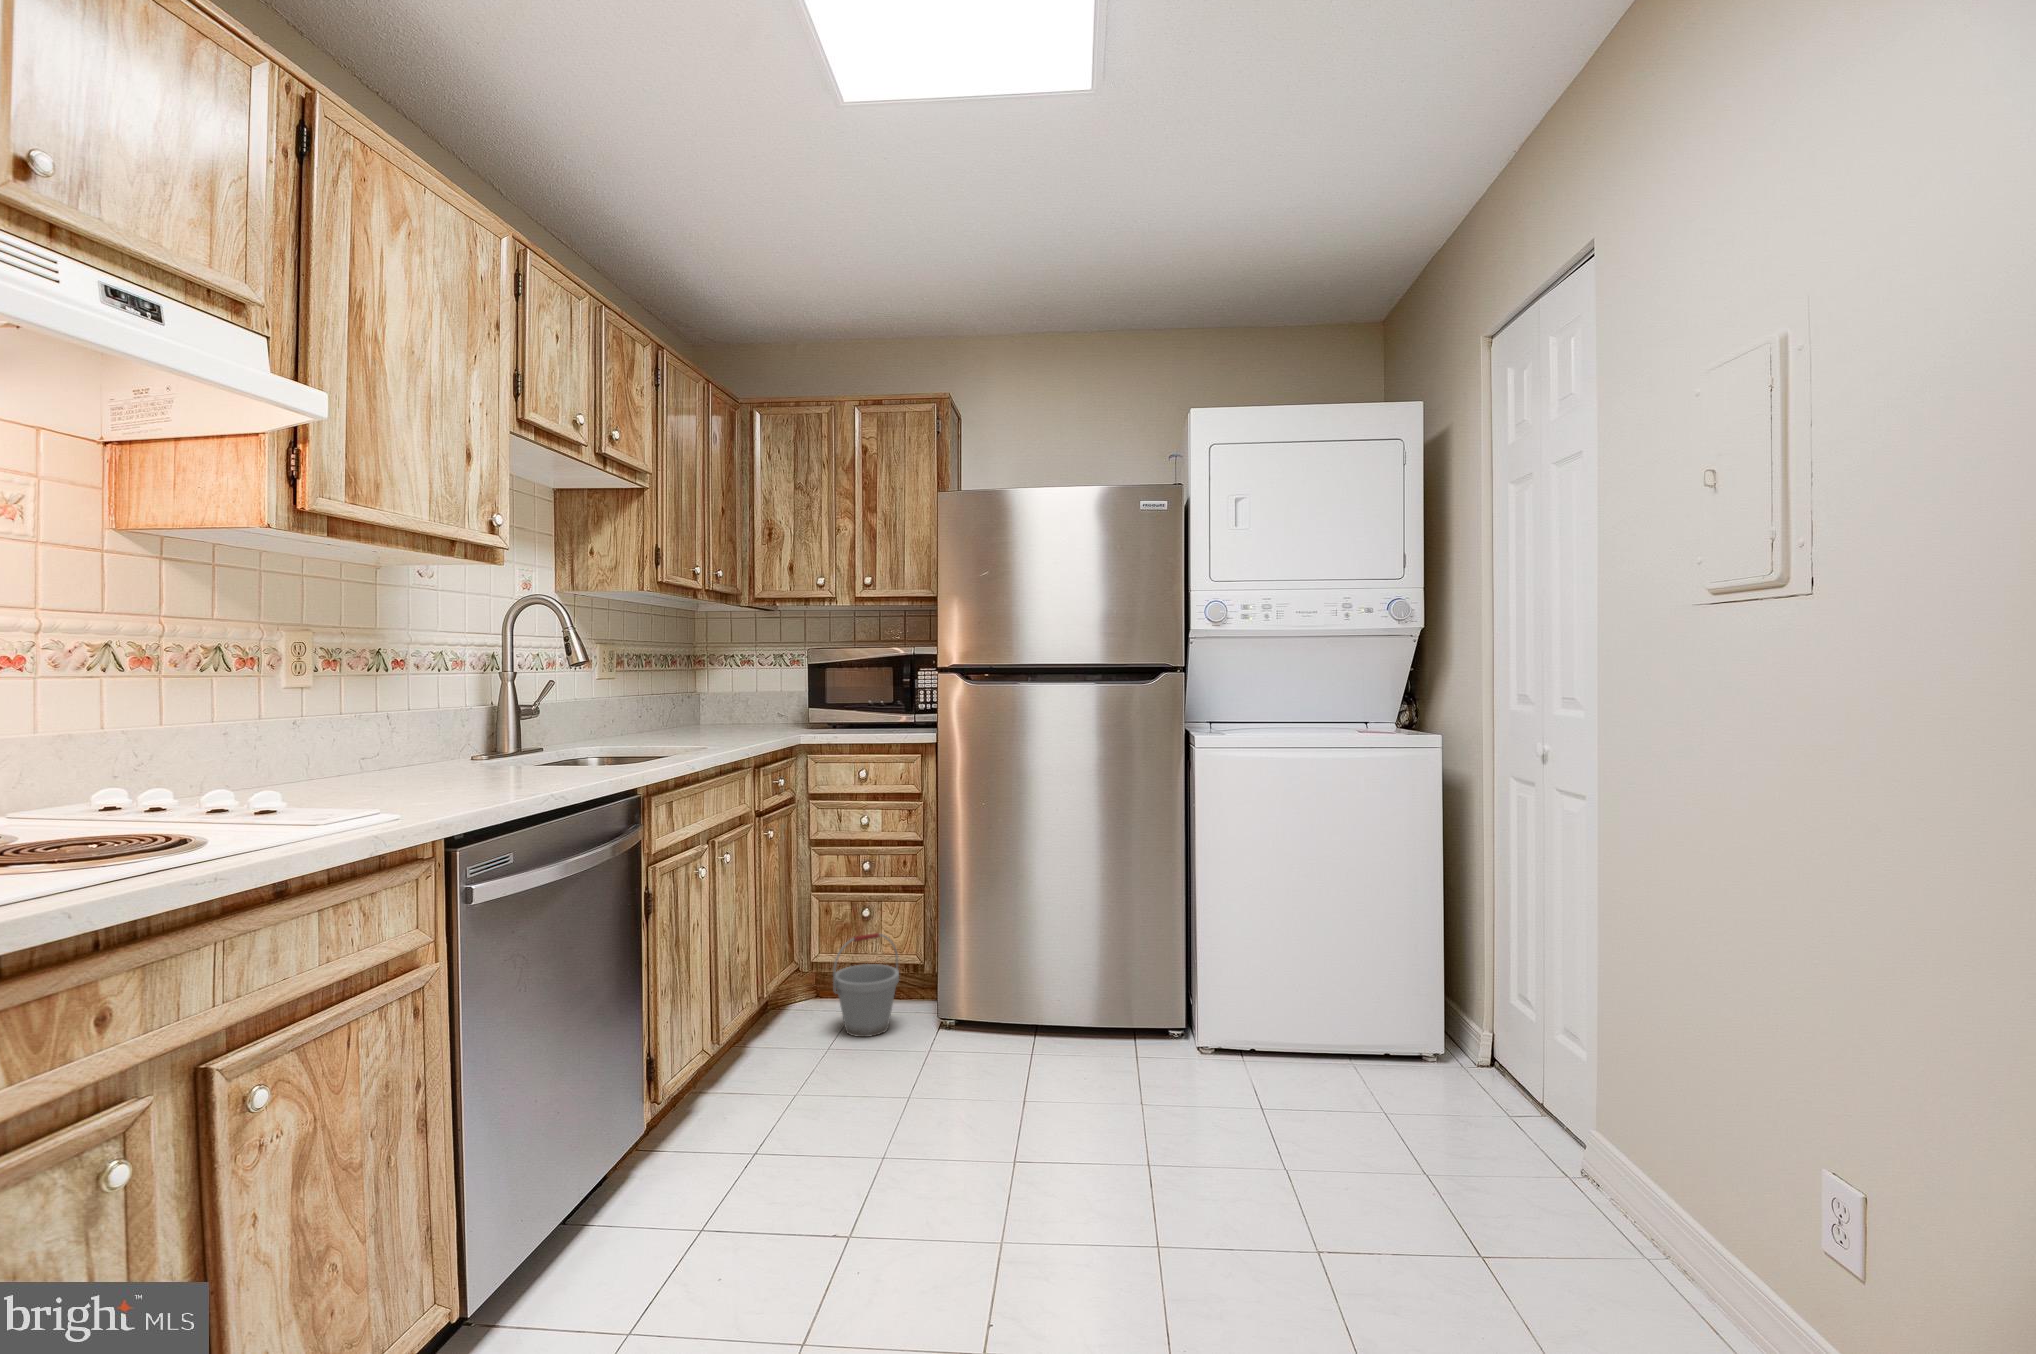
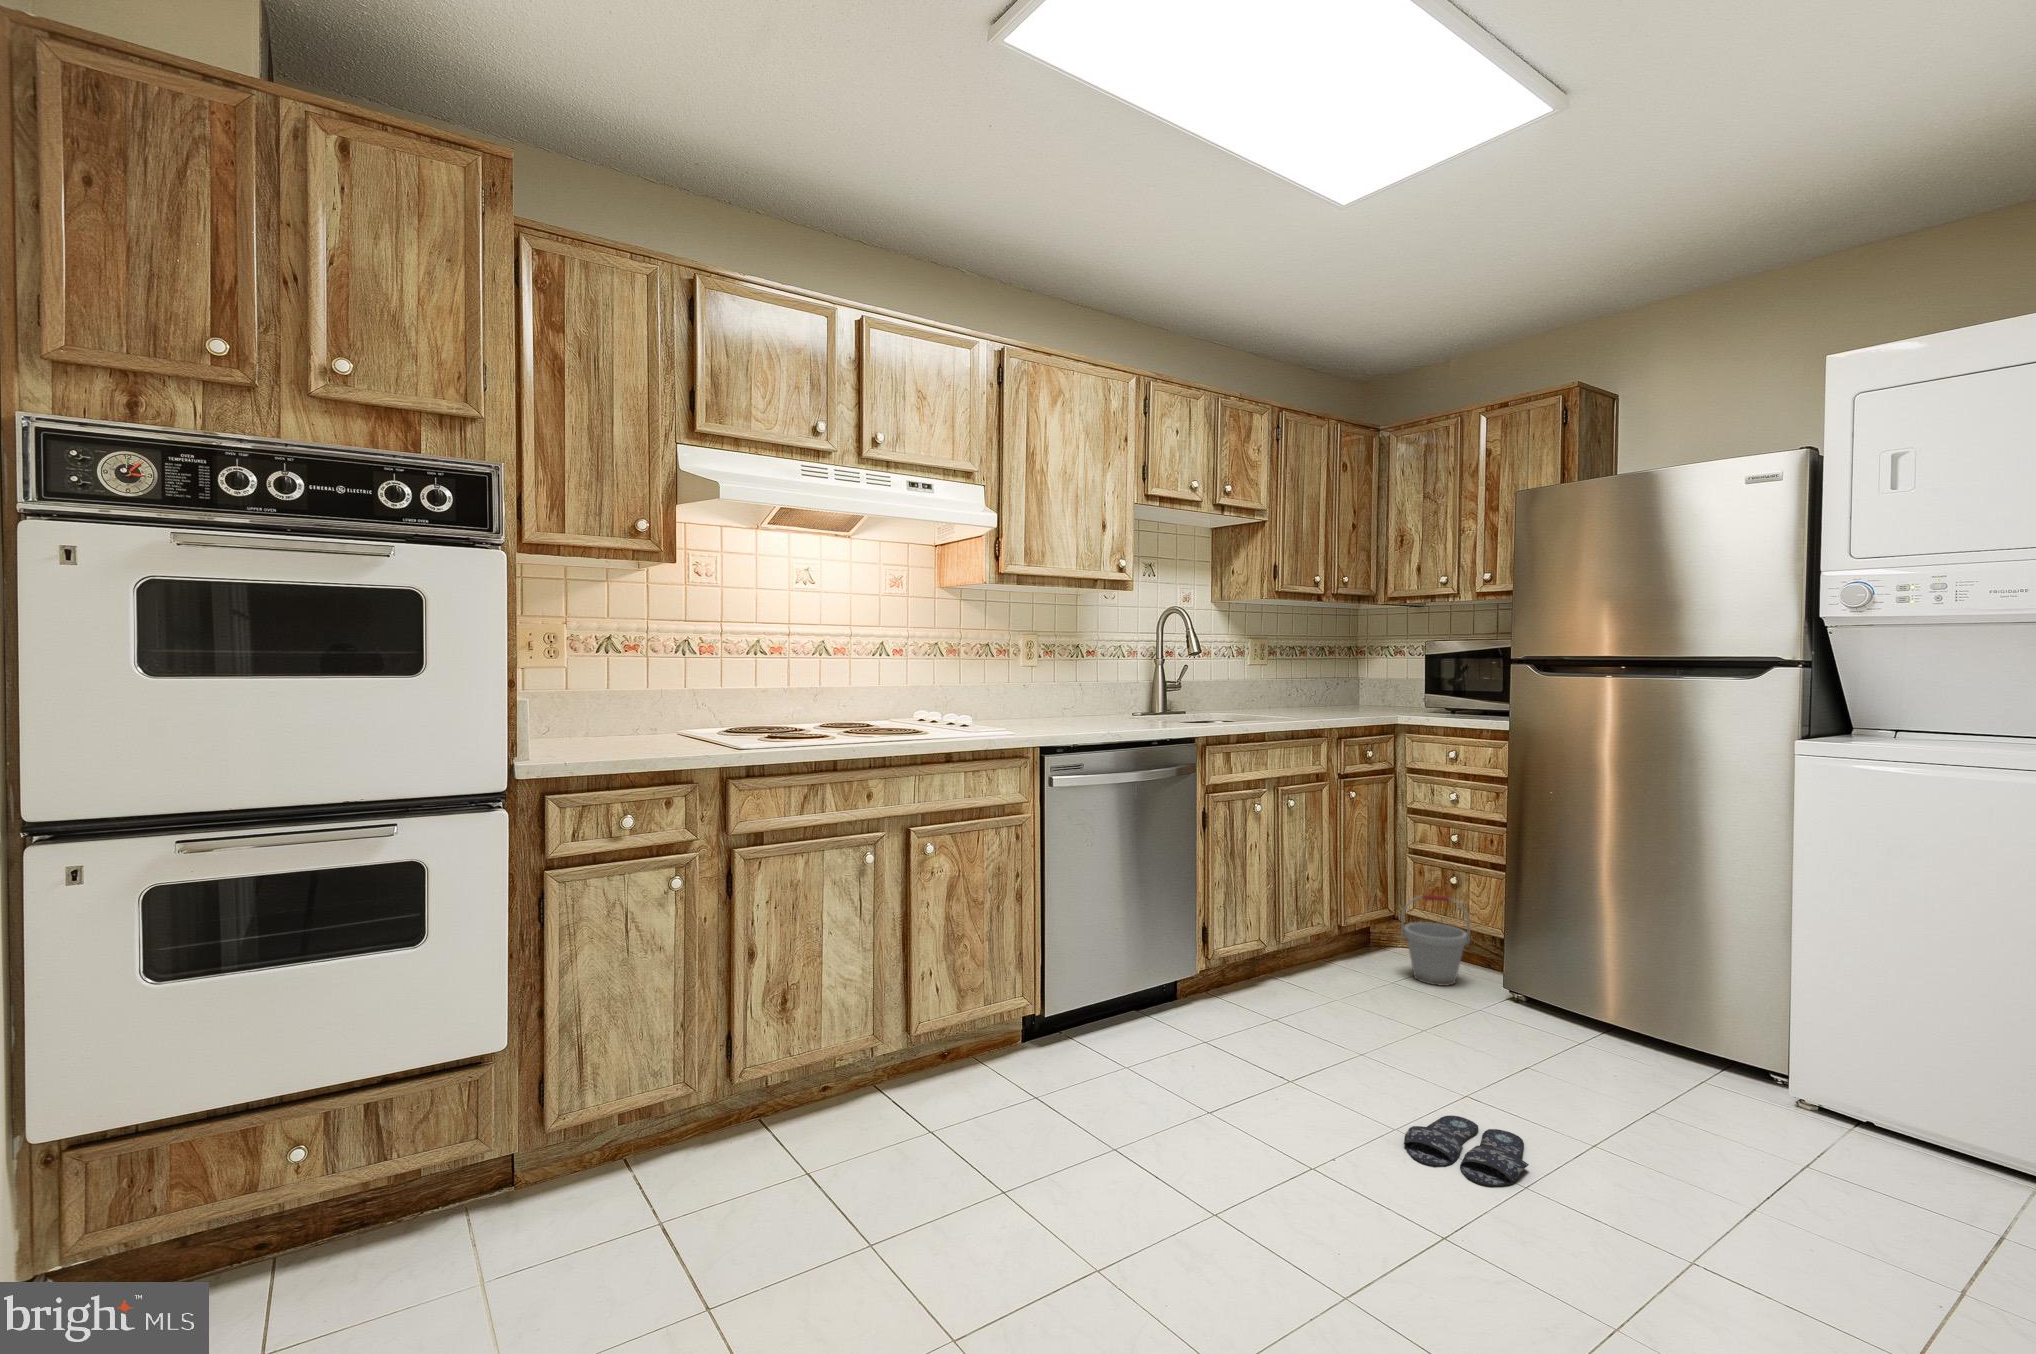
slippers: none [1032,1184,1158,1272] -> present [1404,1116,1529,1187]

